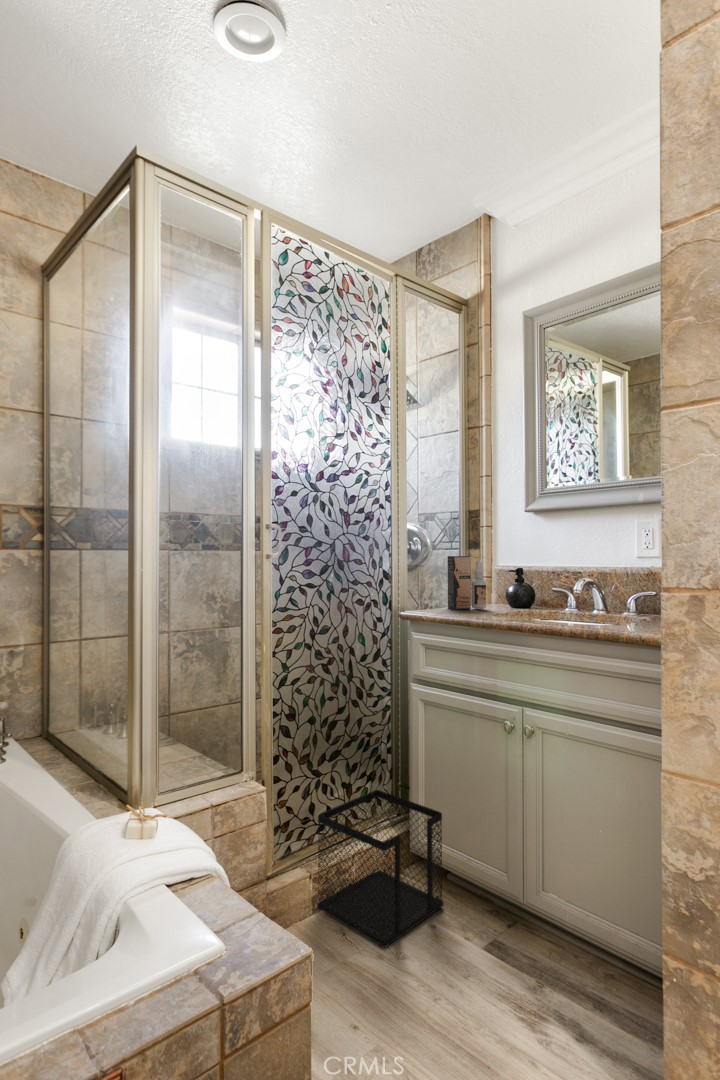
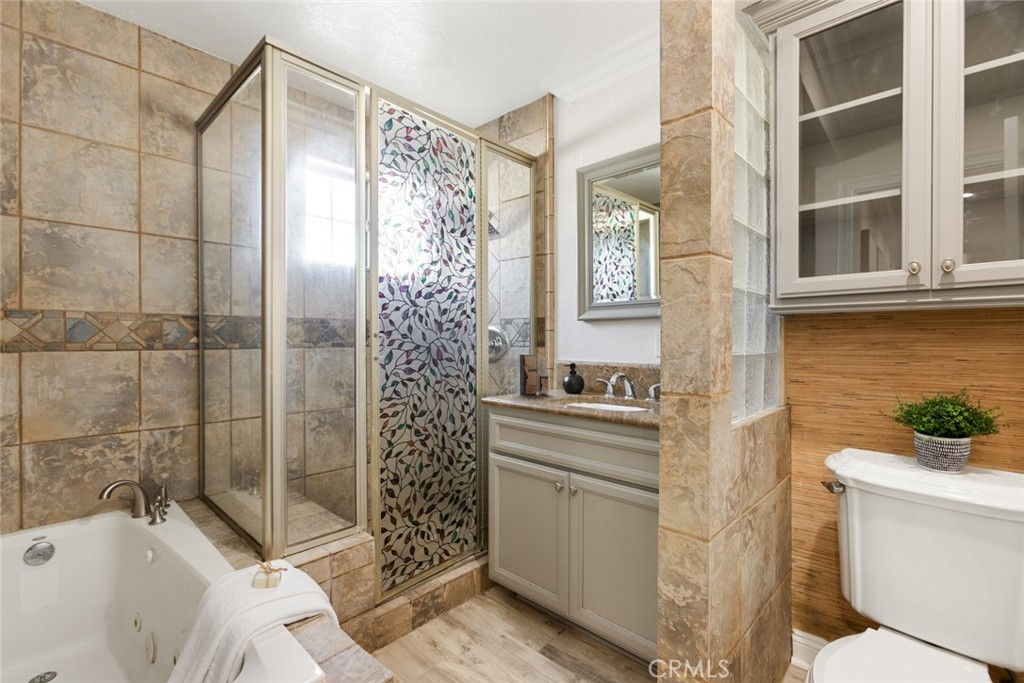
wastebasket: present [317,790,444,948] -> none [416,532,512,656]

